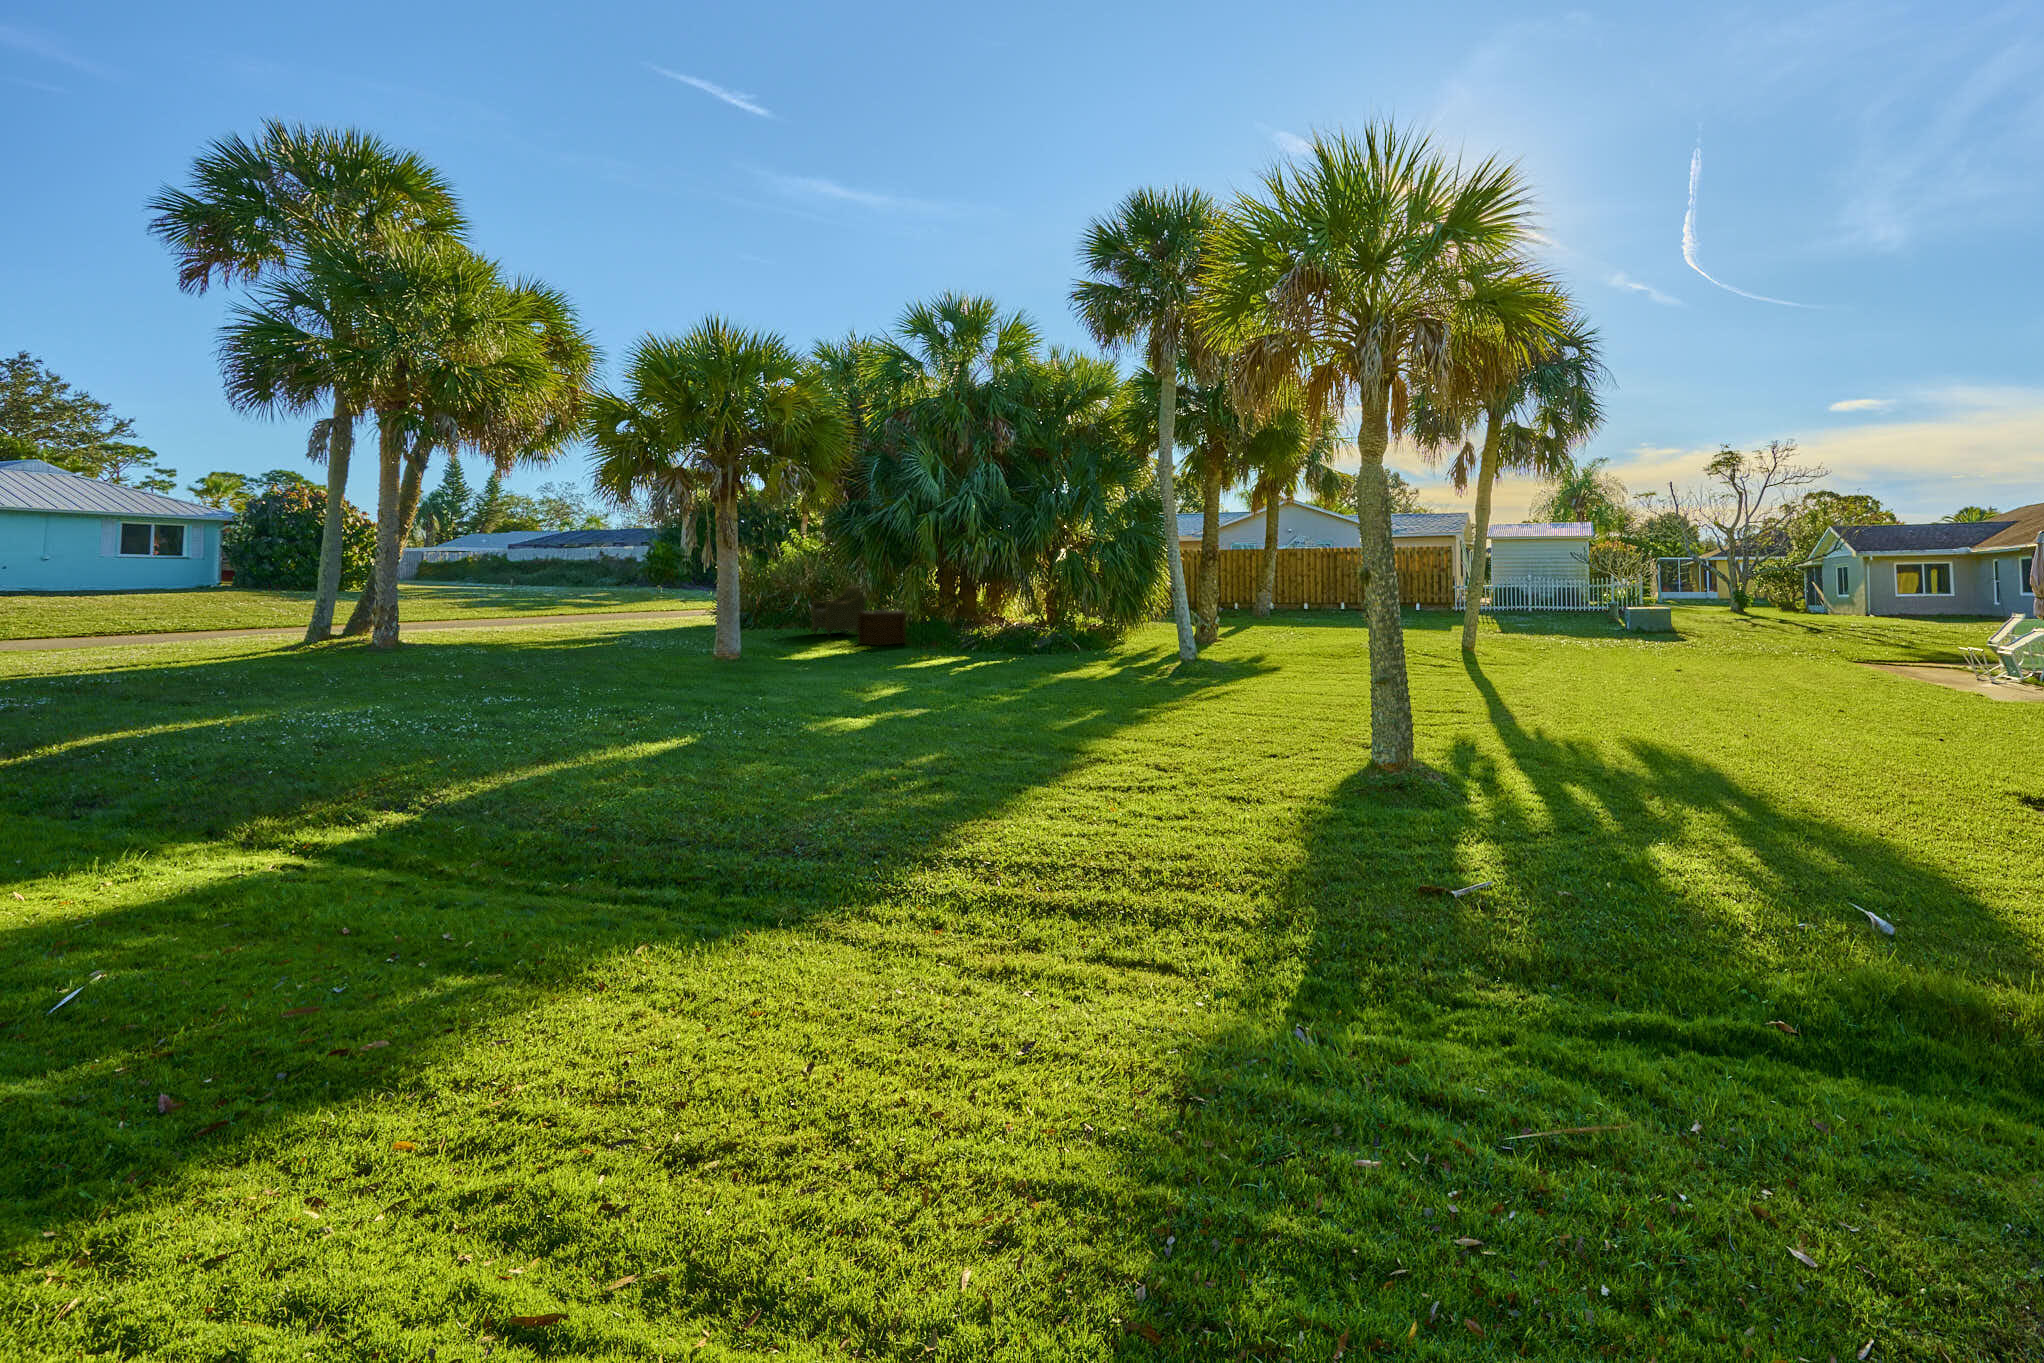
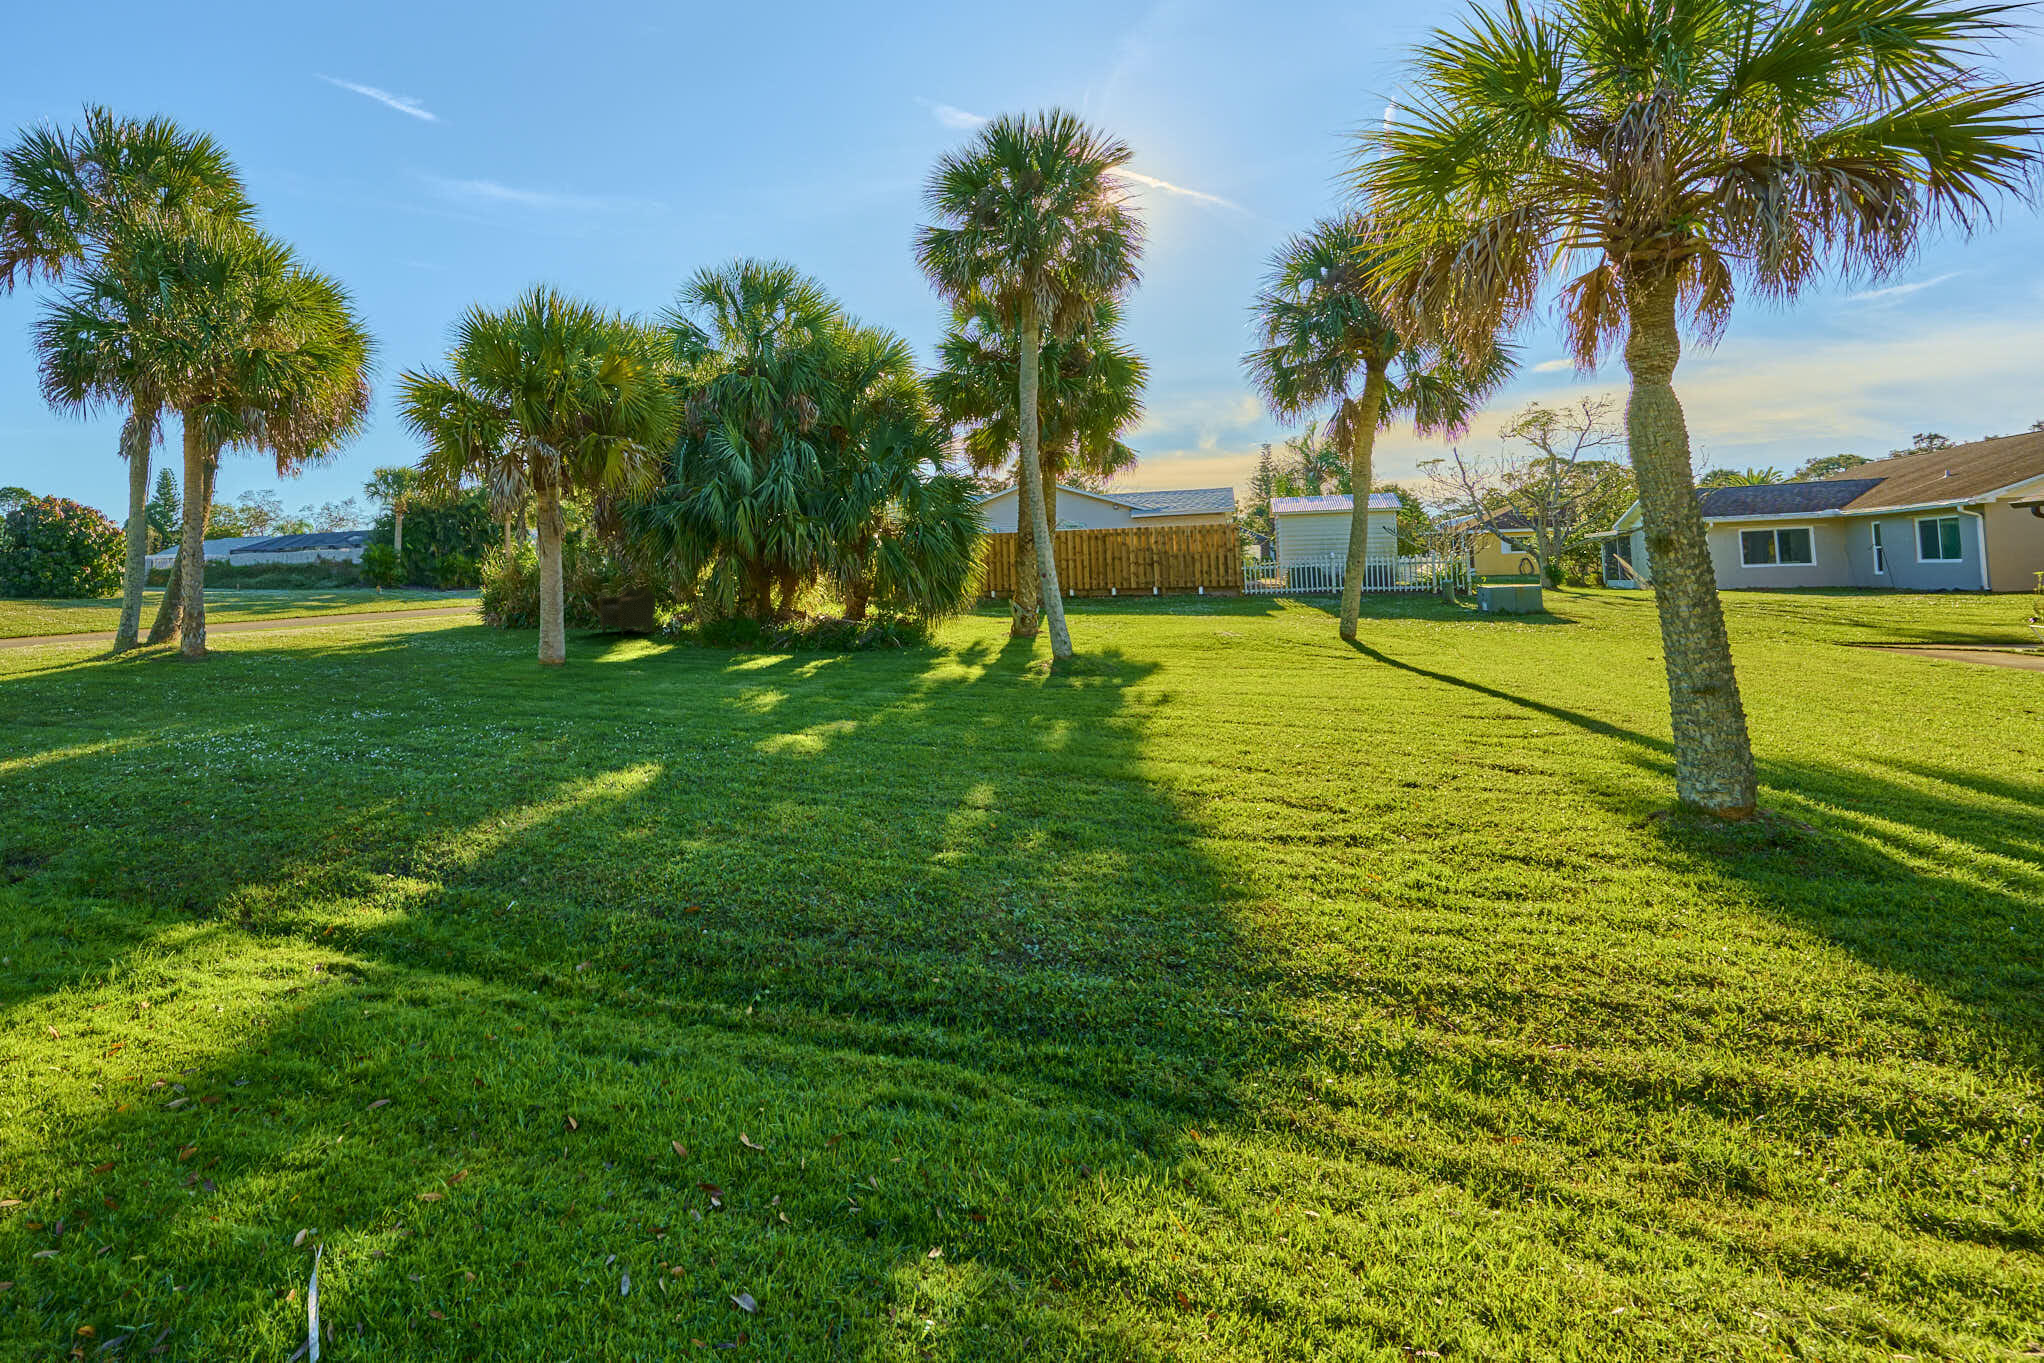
wooden crate: present [858,610,906,646] -> none [664,605,714,644]

